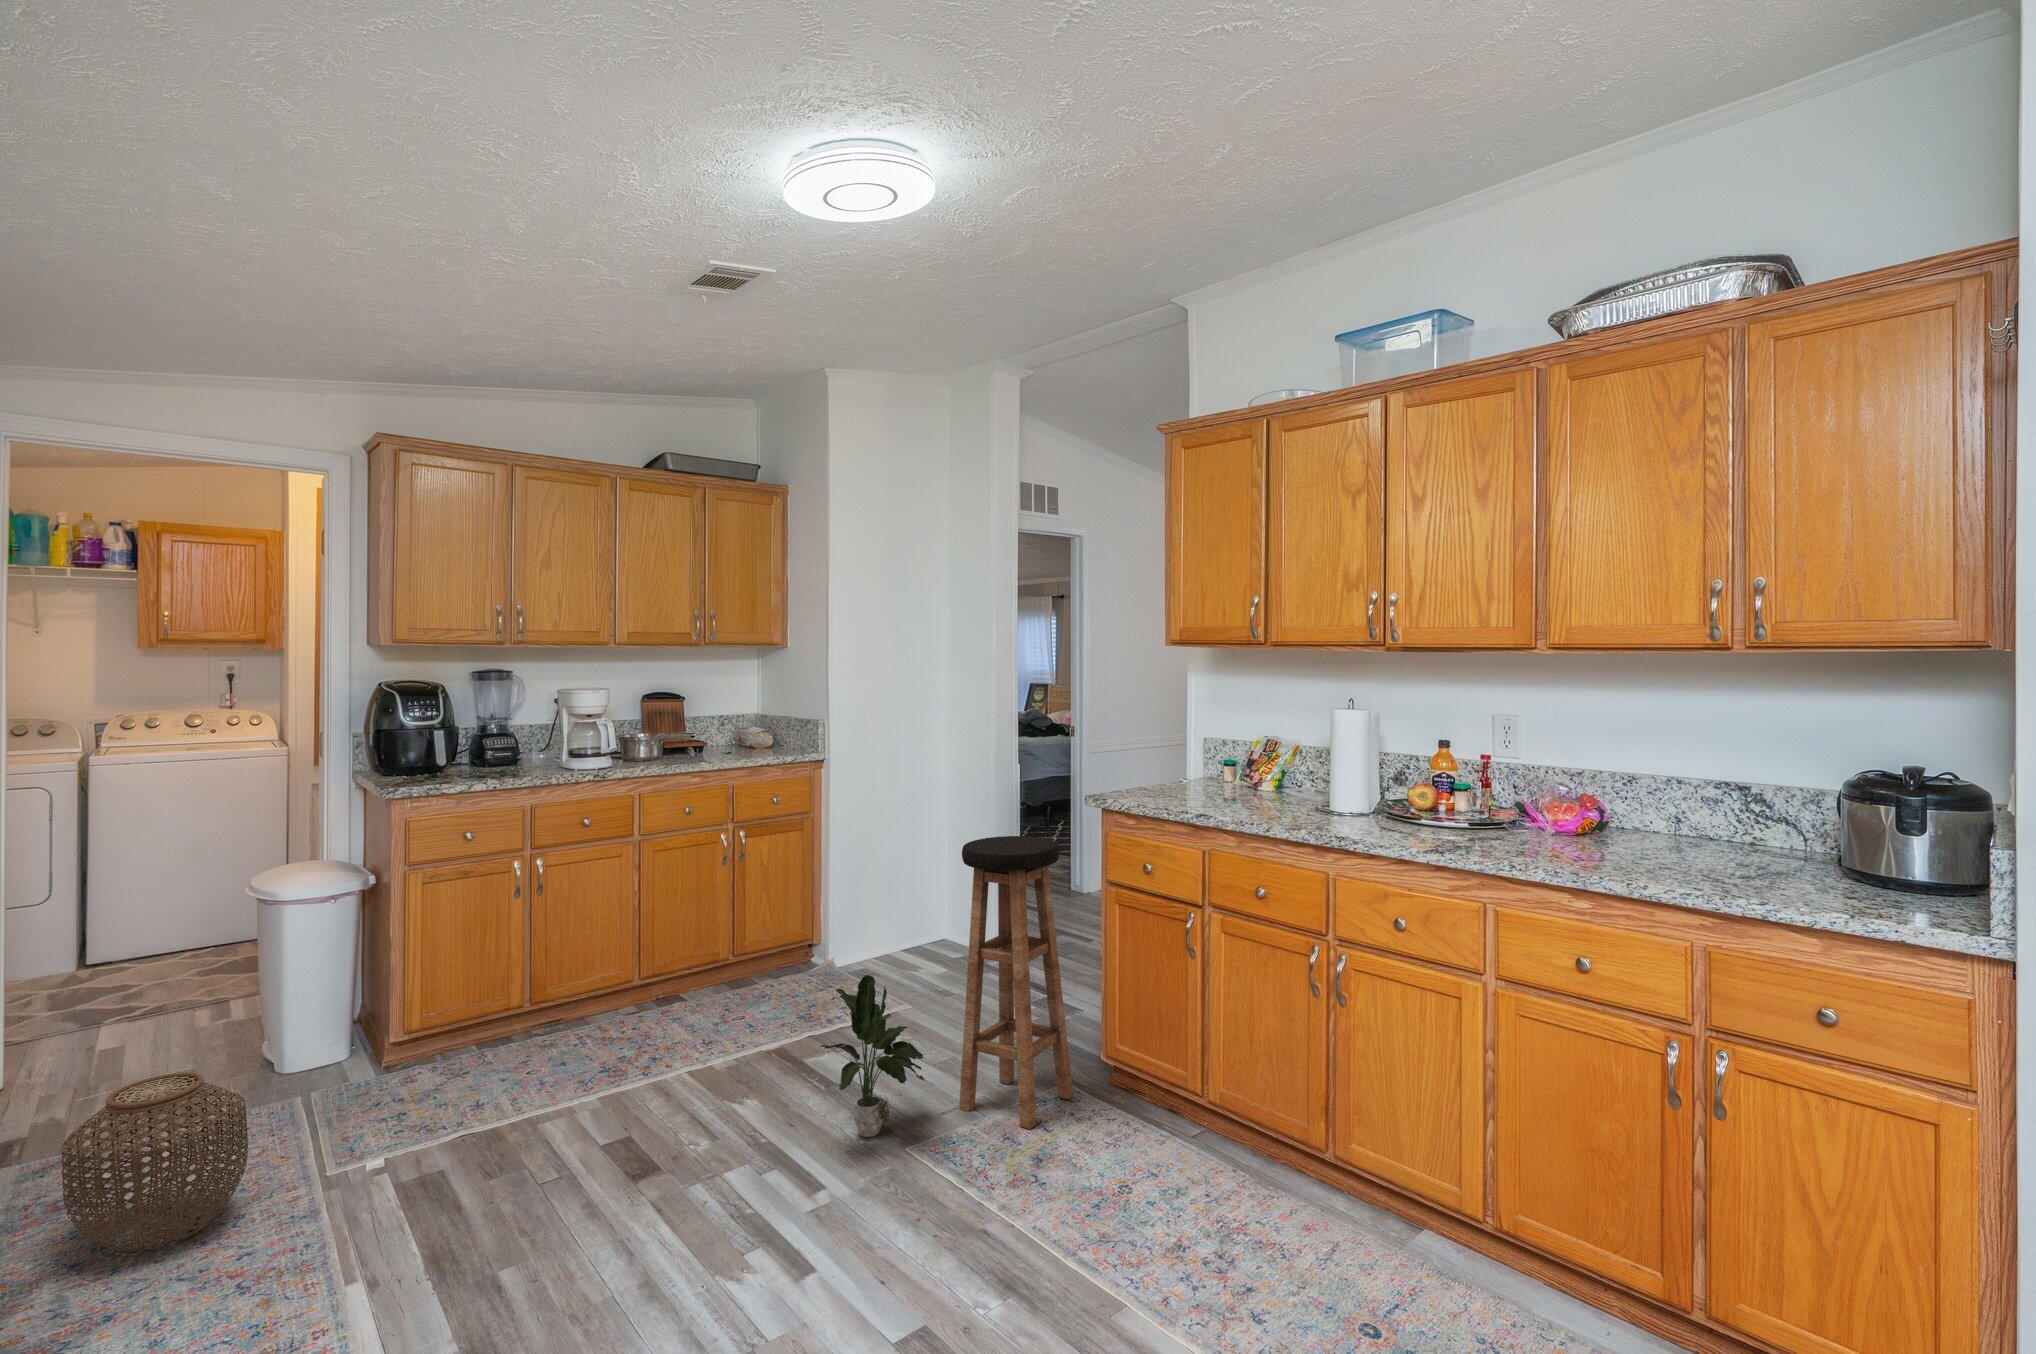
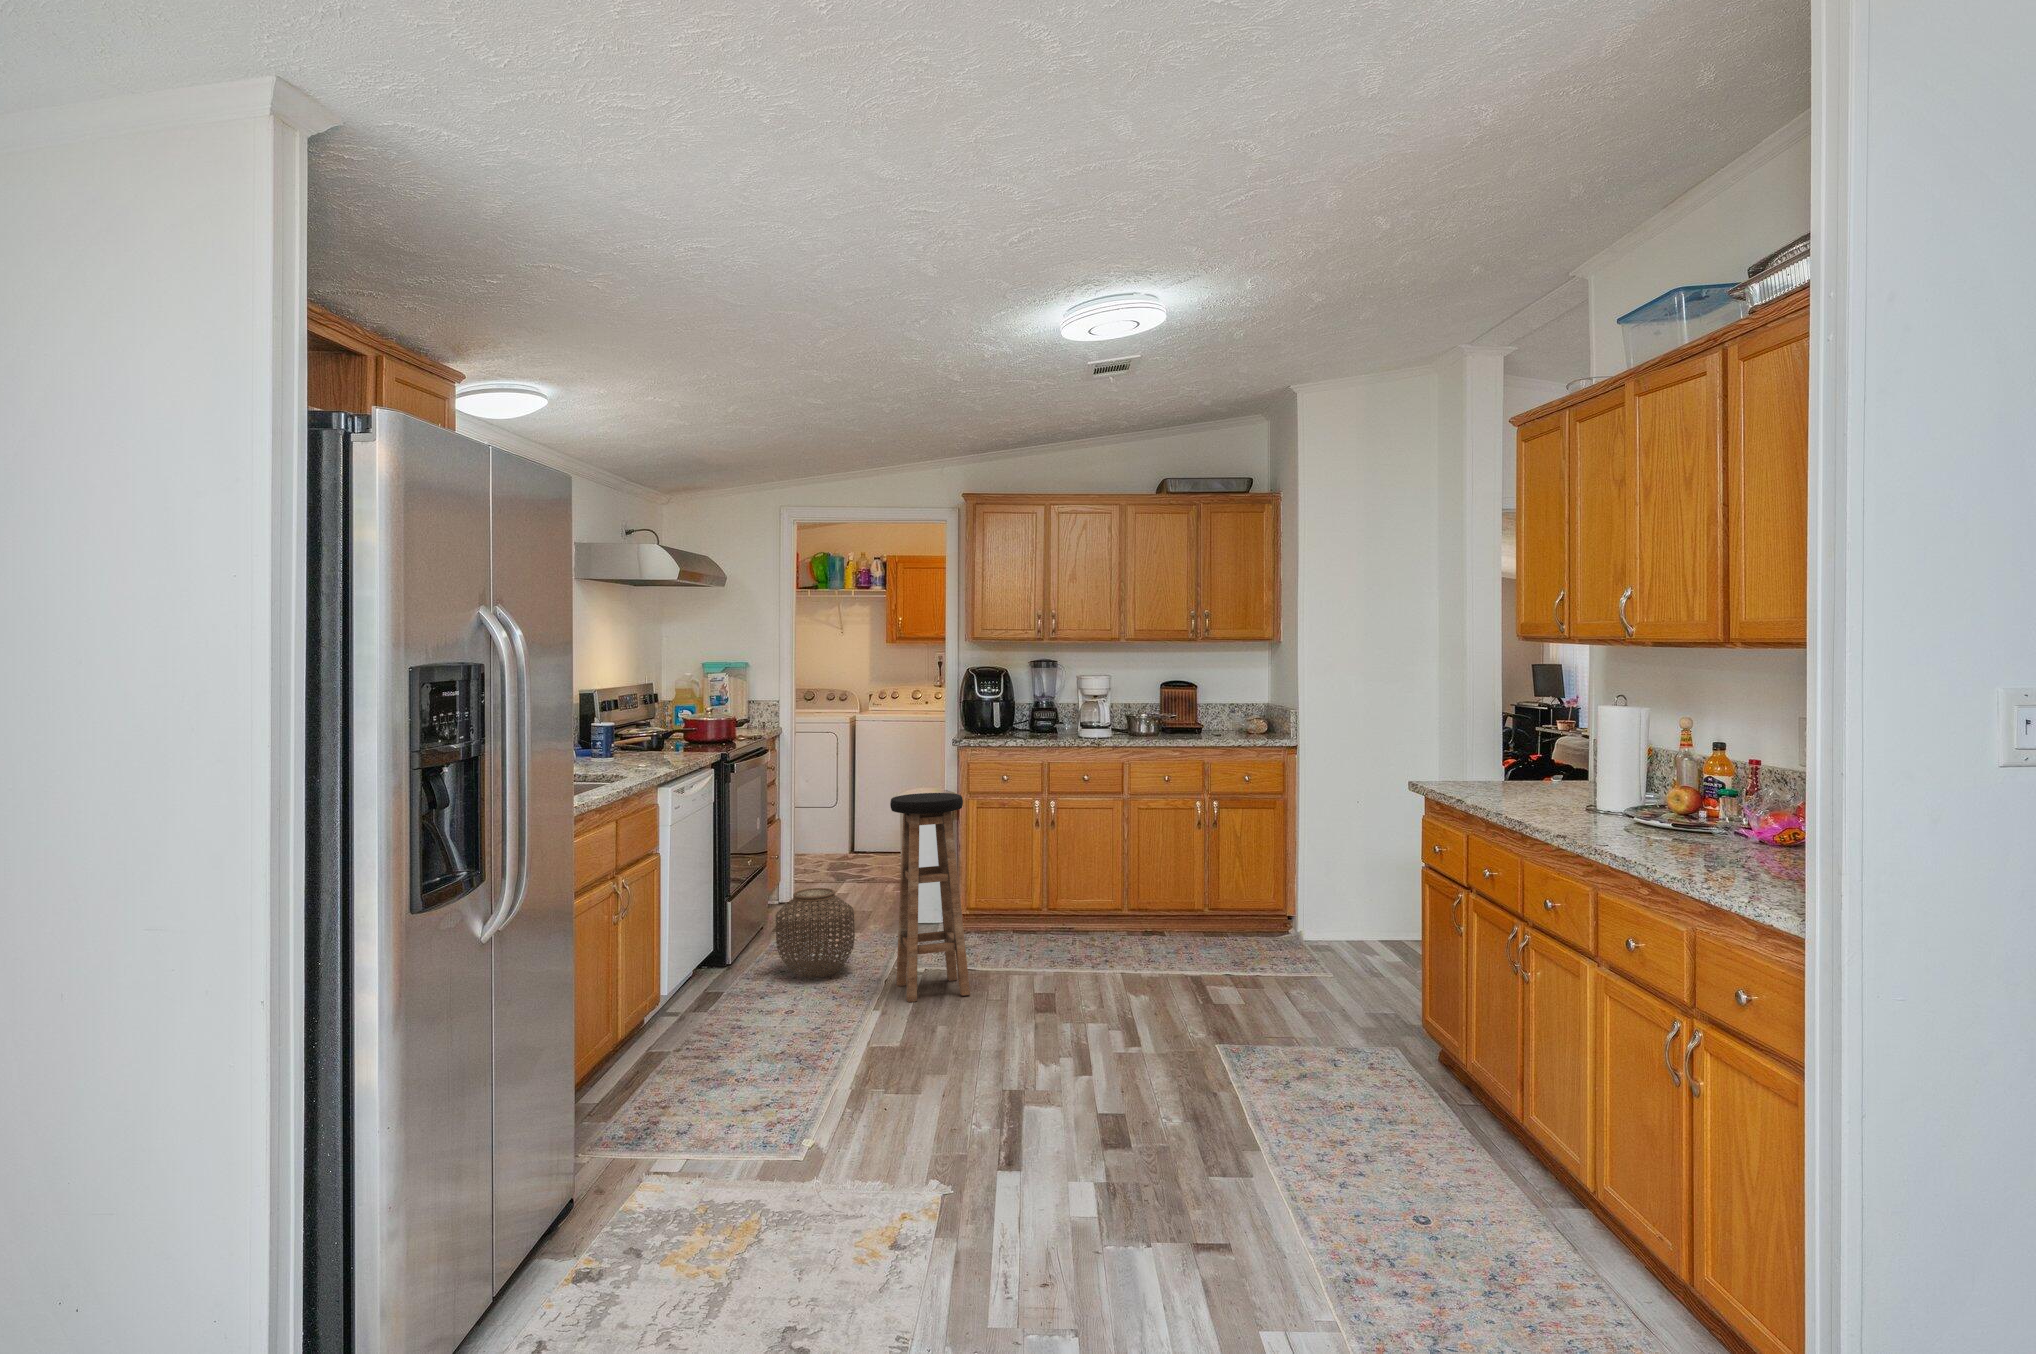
bar stool: present [959,836,1073,1129] -> present [890,793,970,1002]
potted plant: present [821,975,924,1137] -> none [1155,902,1248,1026]

